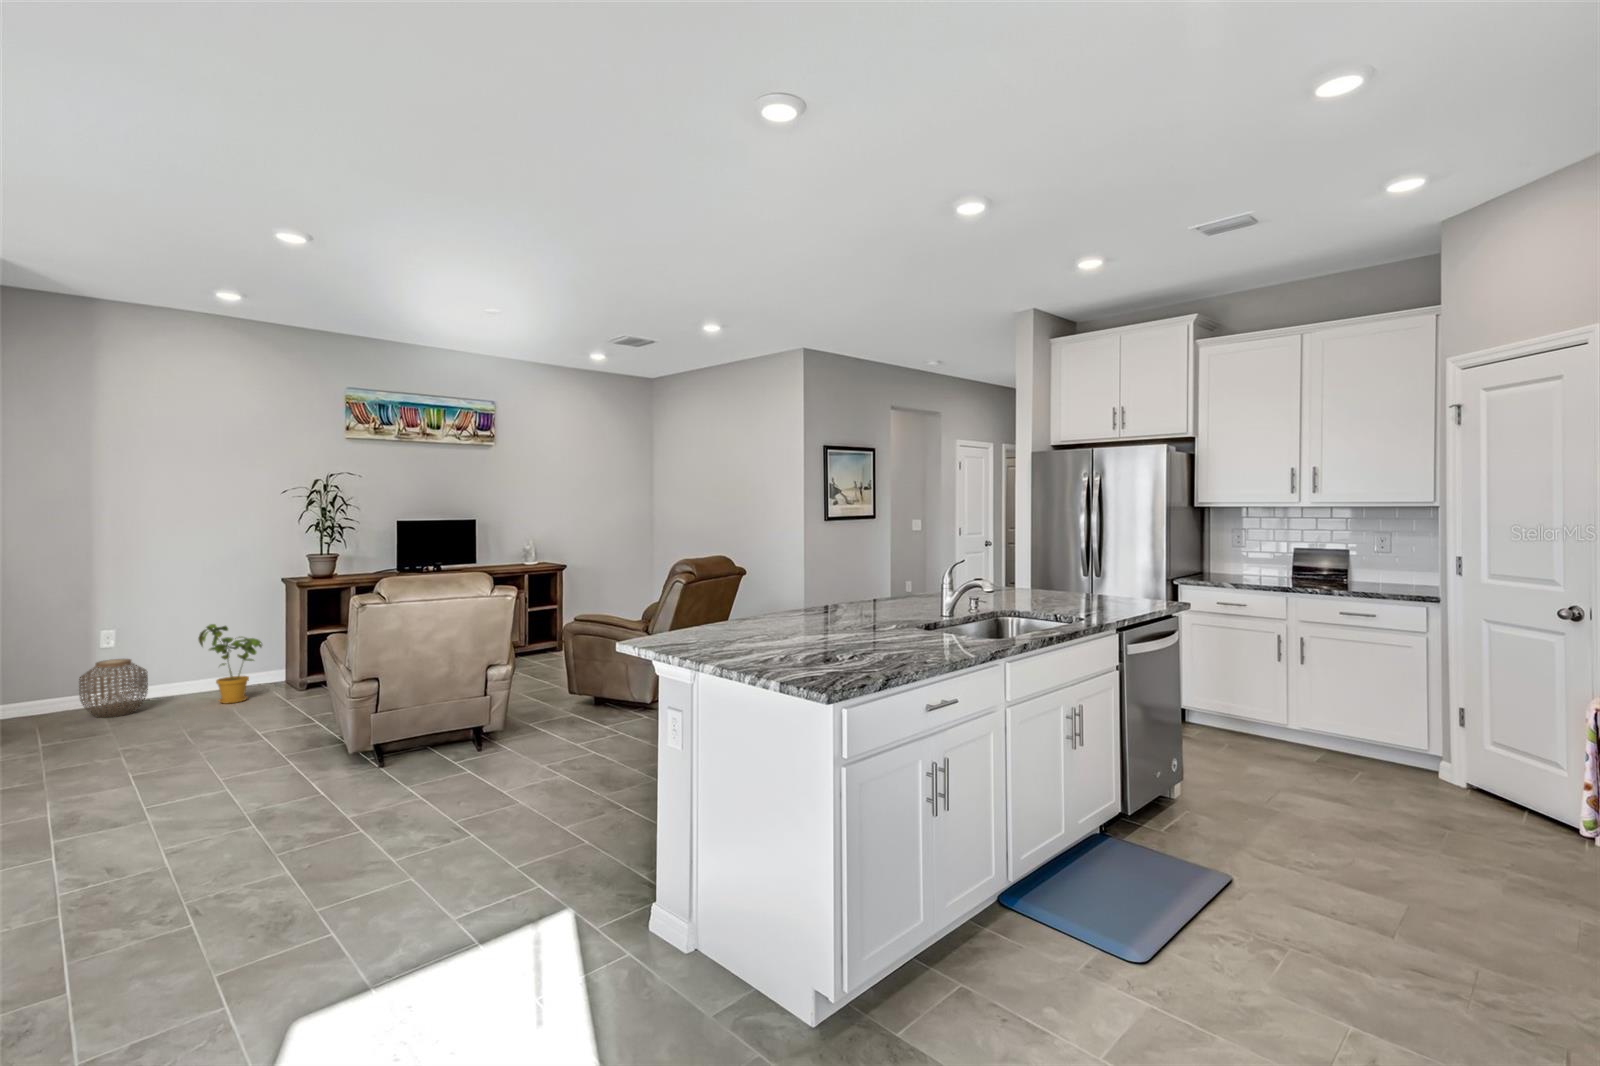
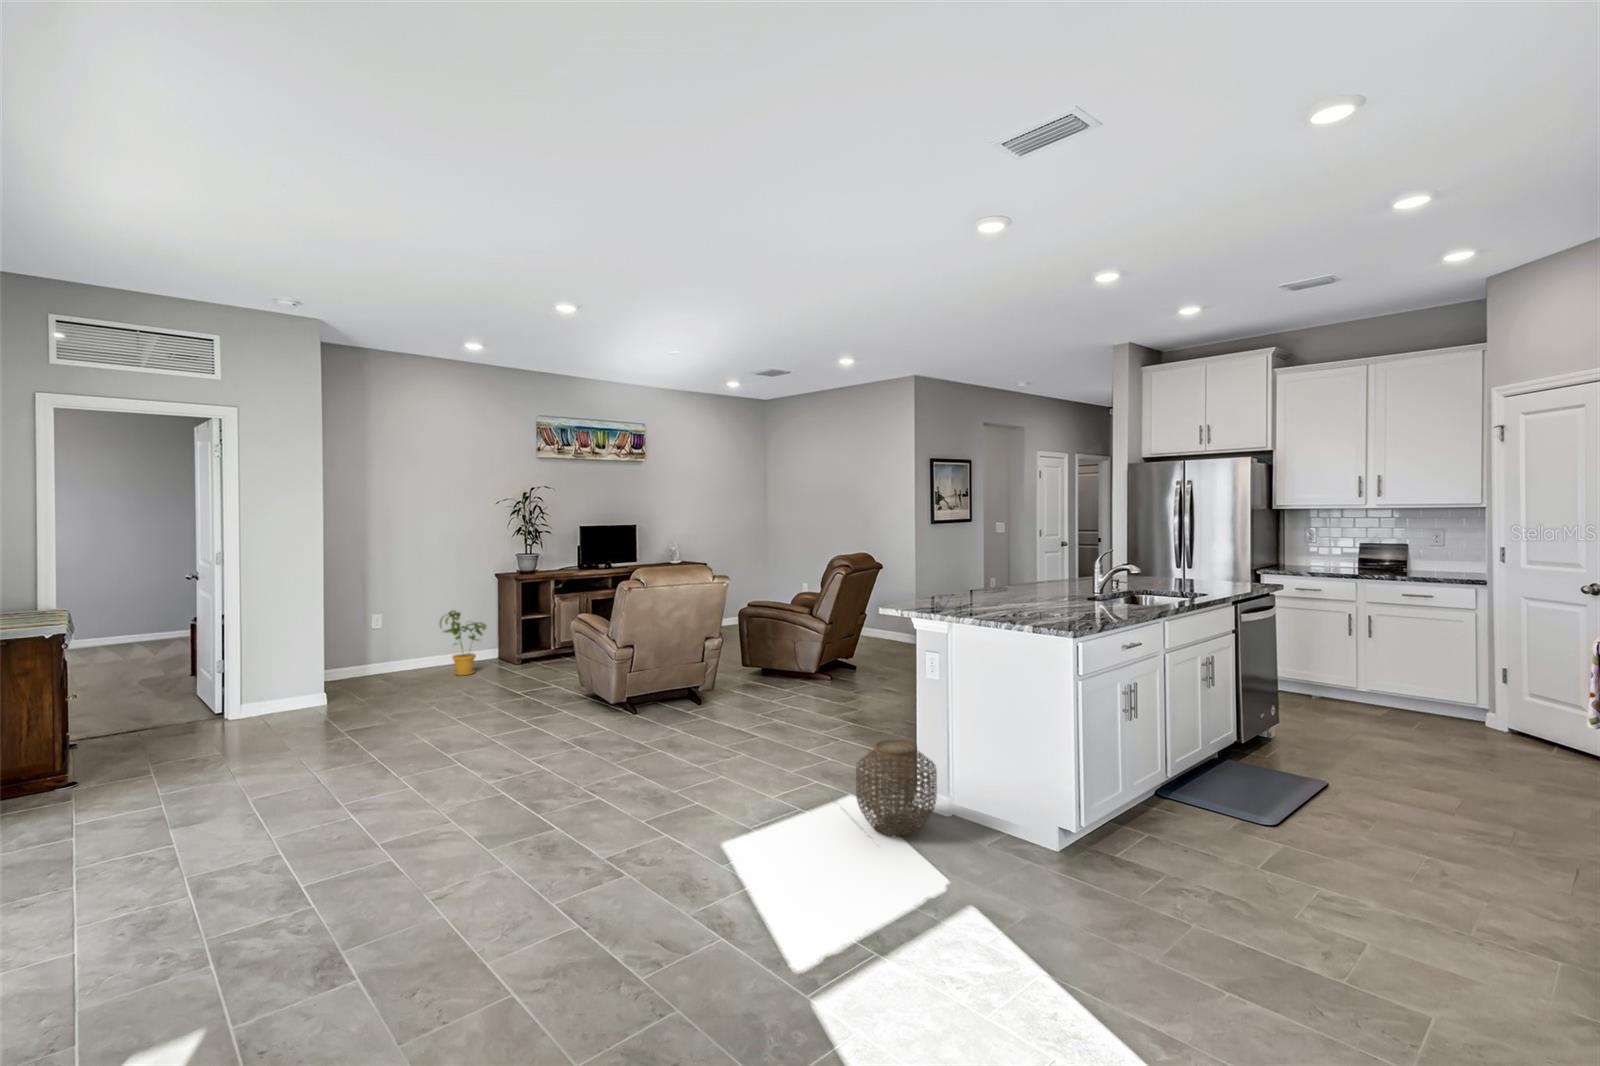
woven basket: present [79,659,148,718] -> present [856,740,937,836]

